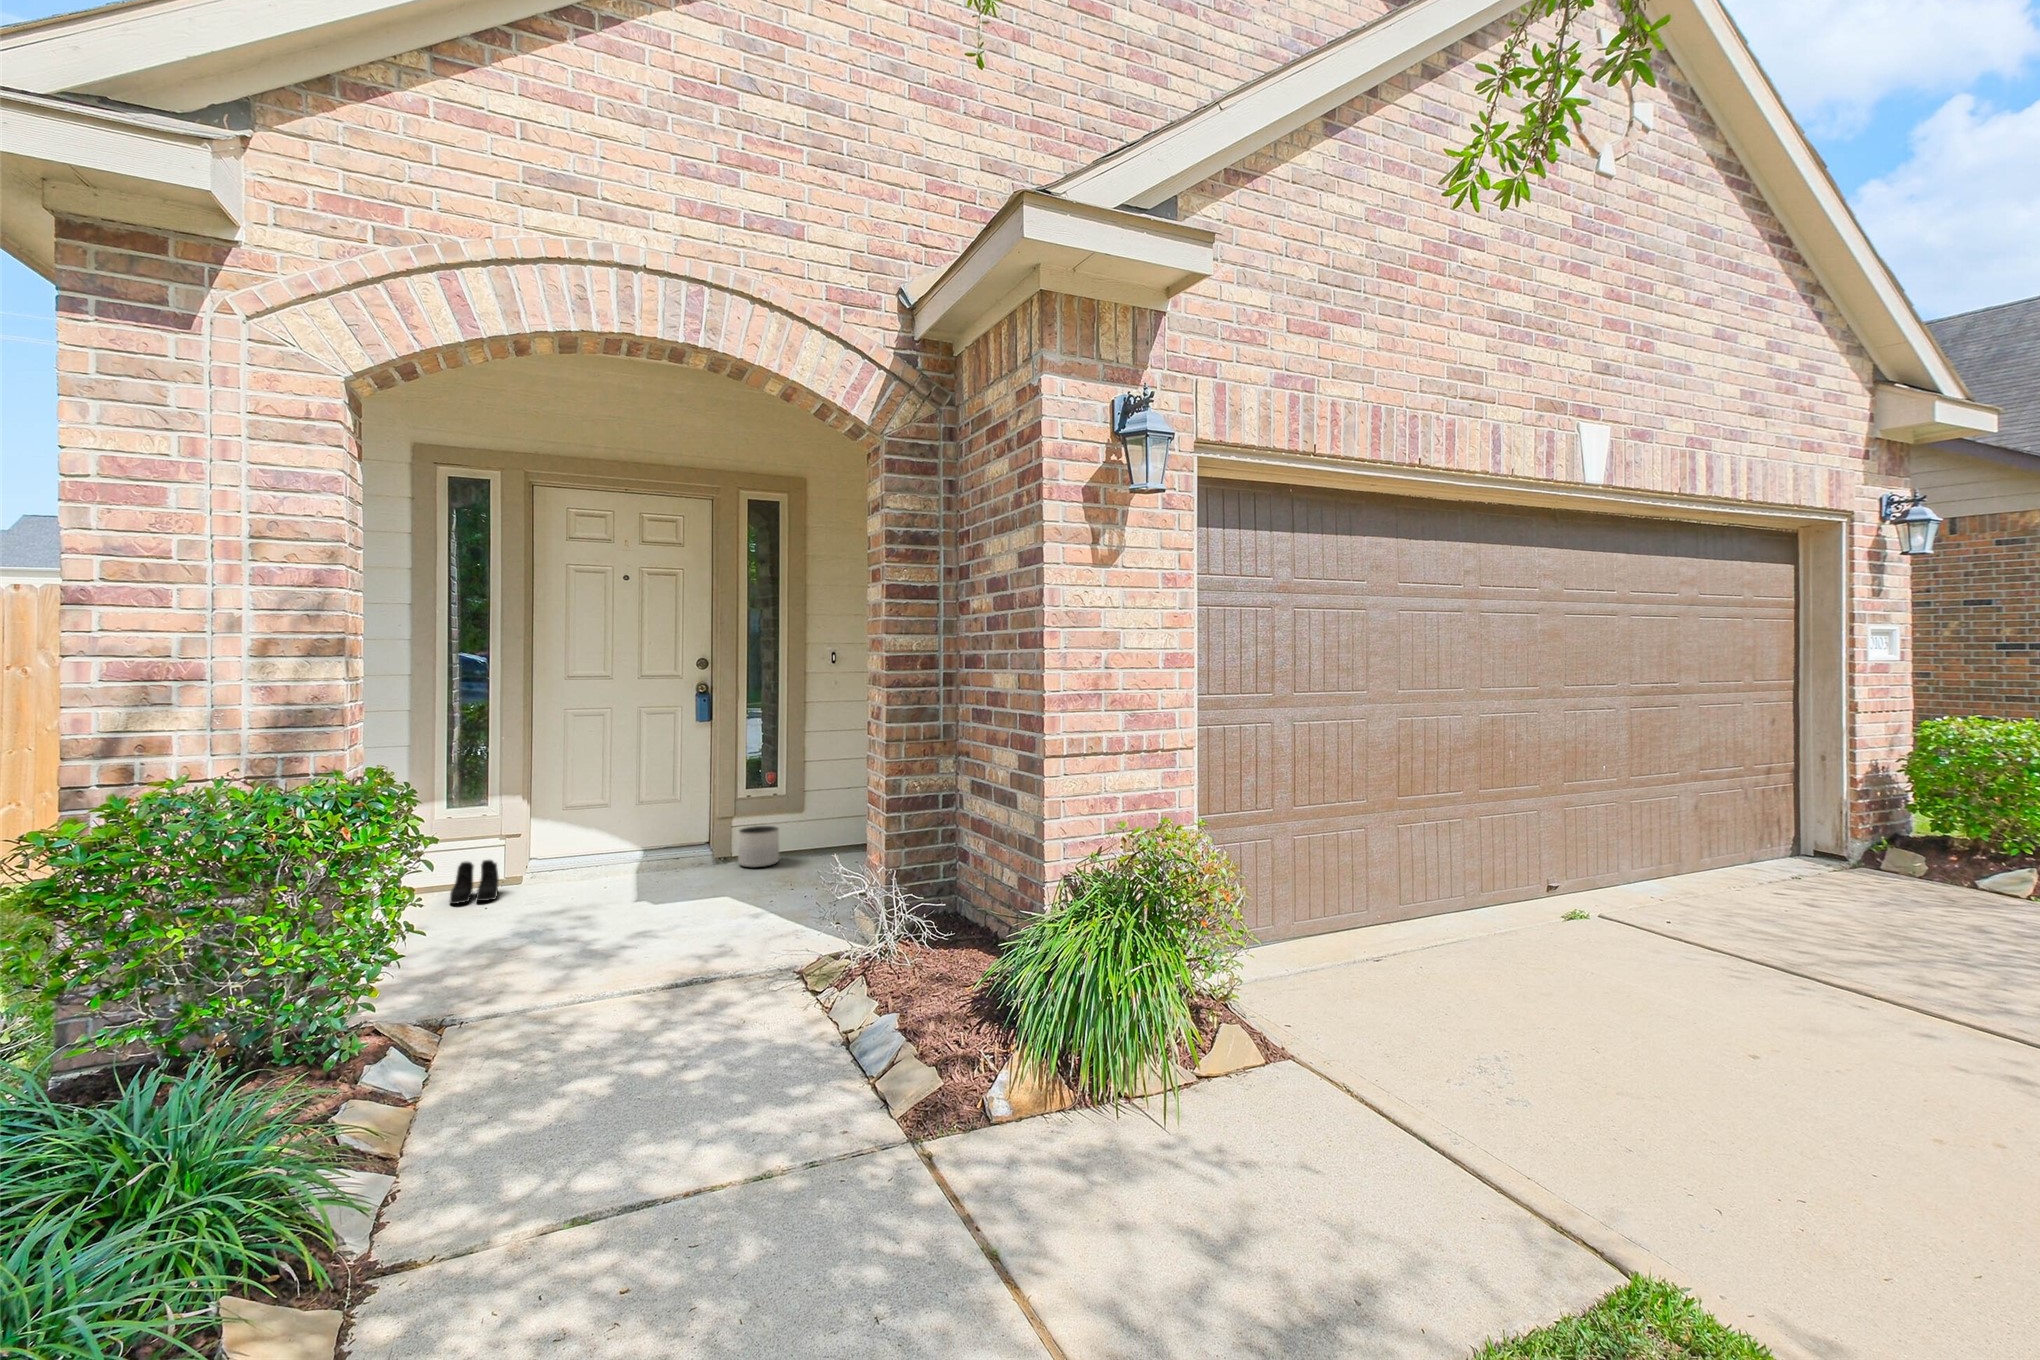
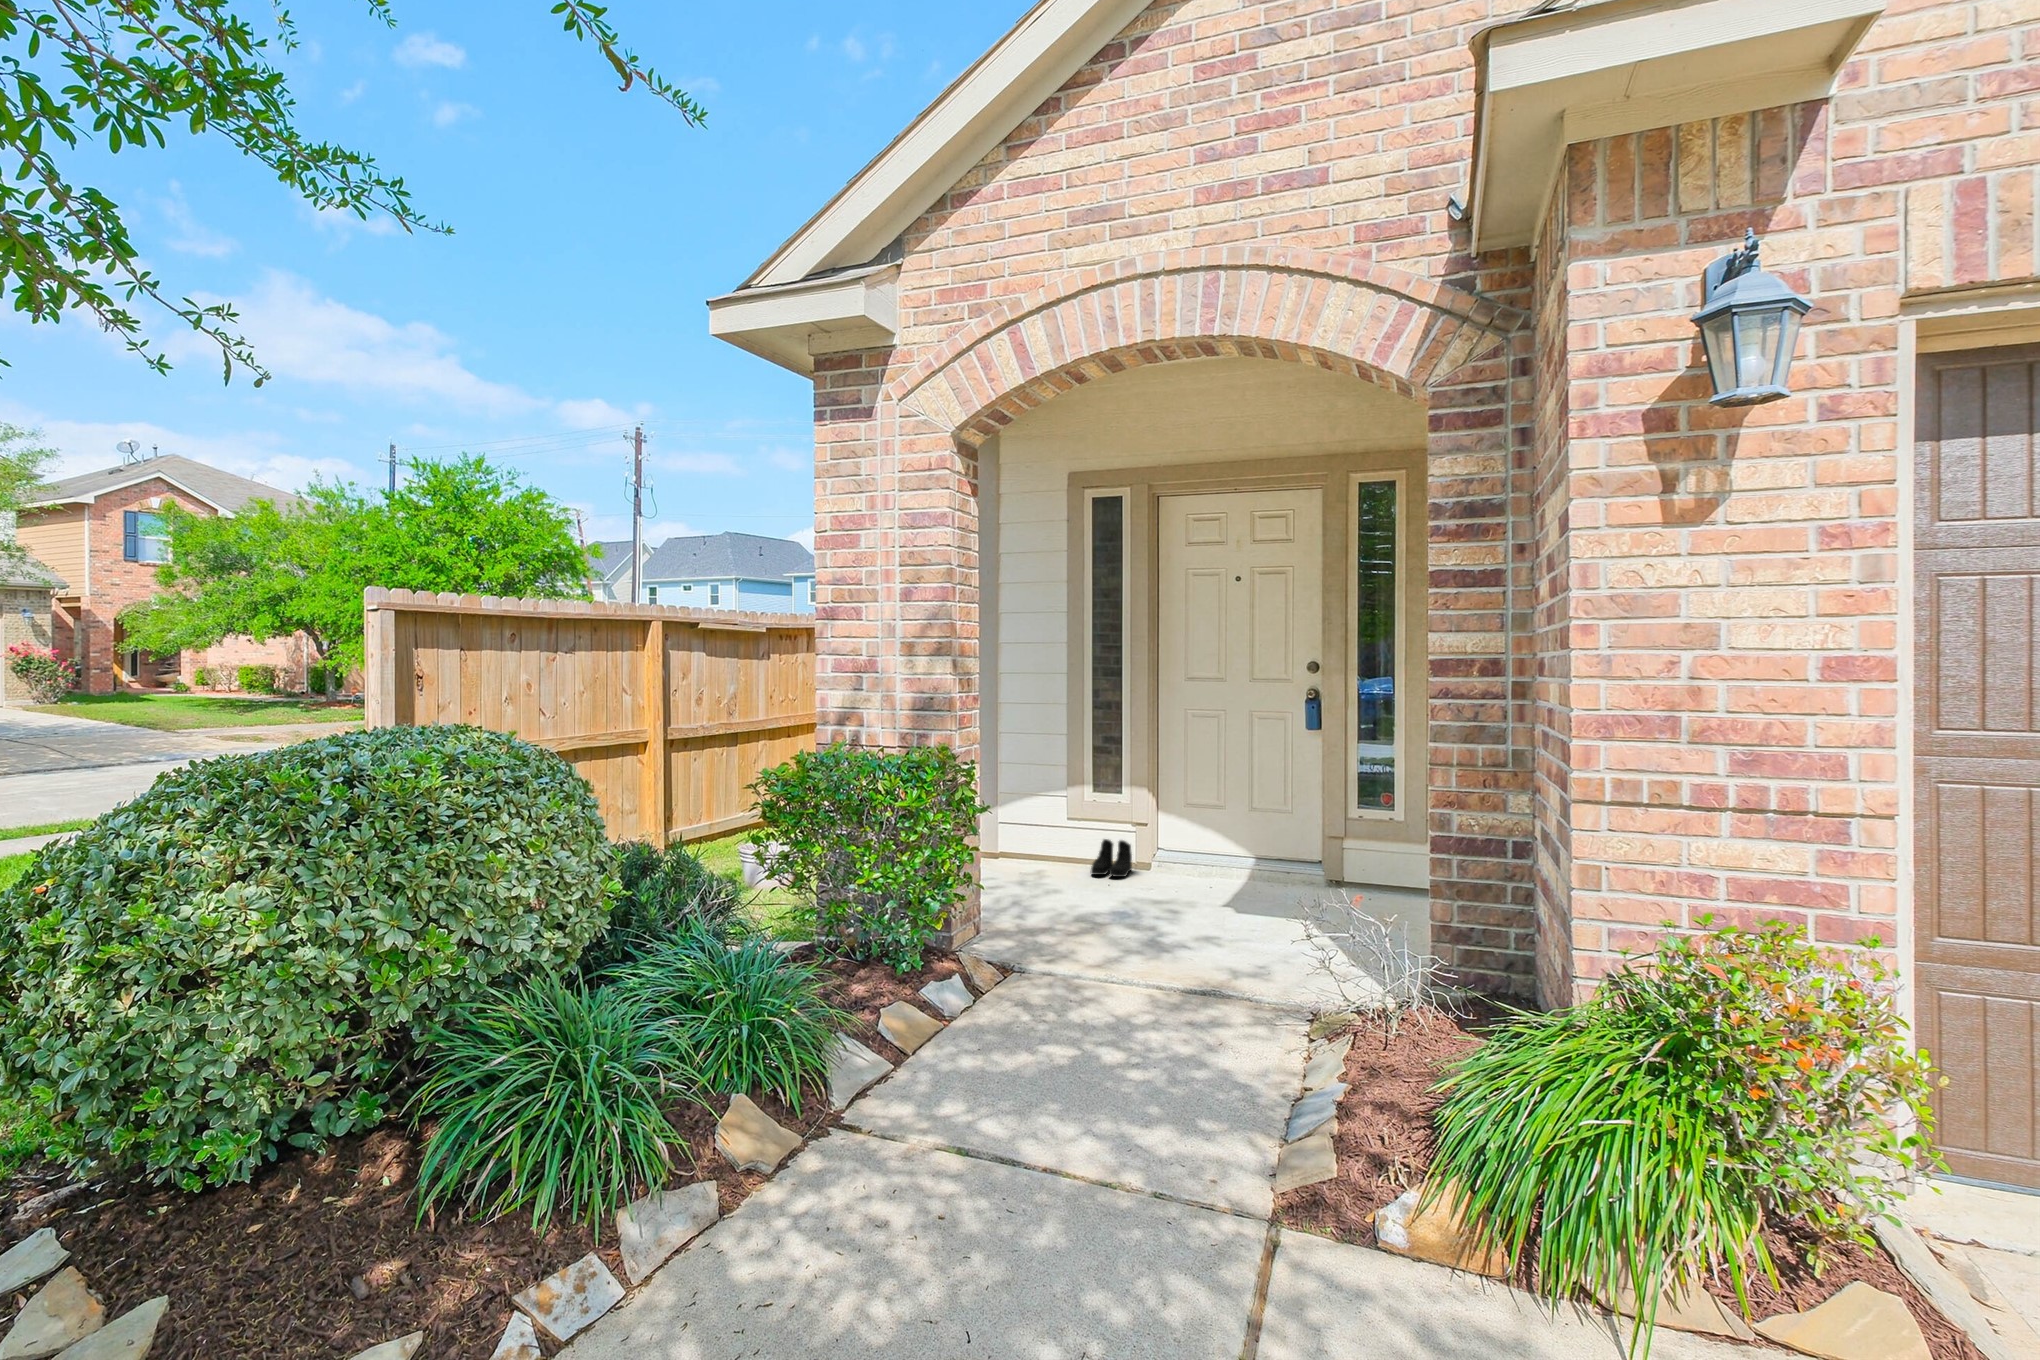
planter: present [738,826,779,868] -> none [1354,848,1400,895]

